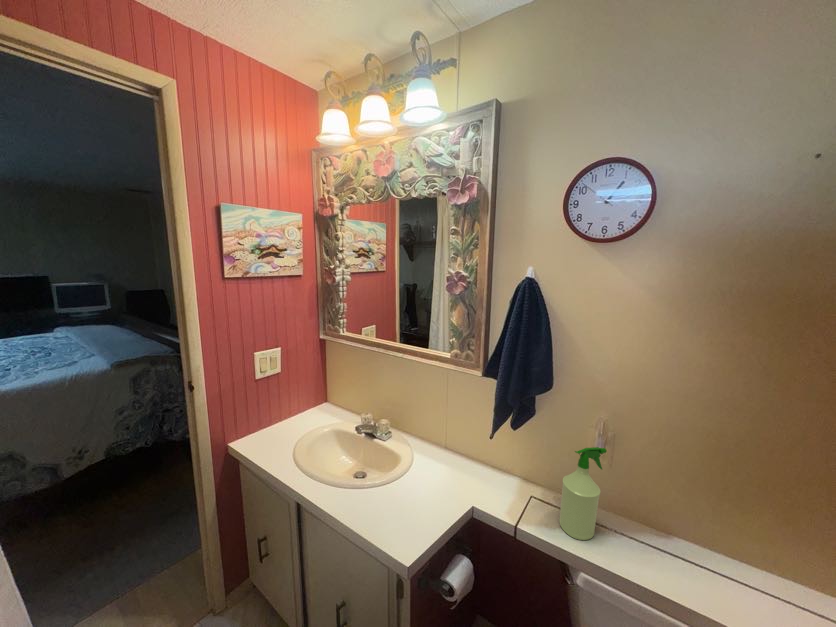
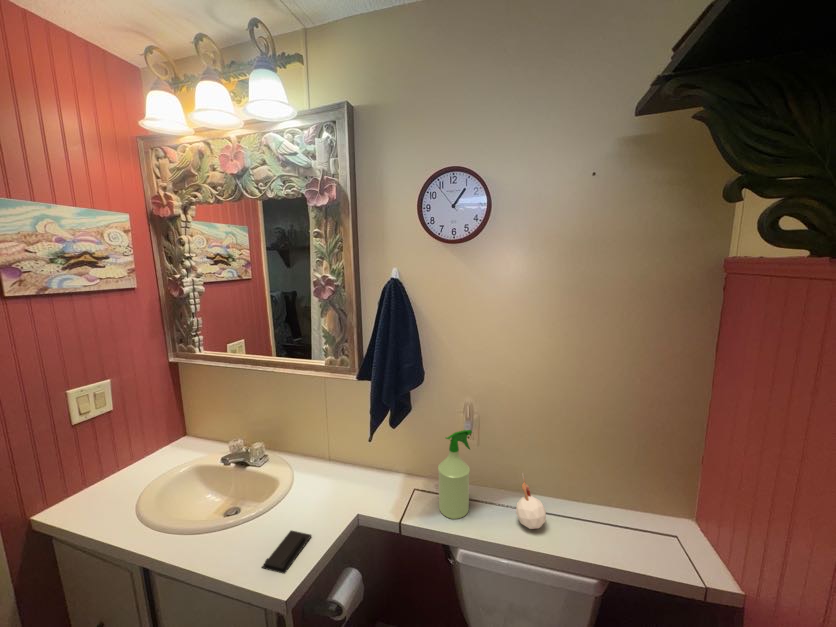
soap bar: none [388,505,431,544] -> present [262,531,311,574]
candle: none [656,509,699,580] -> present [516,473,546,529]

